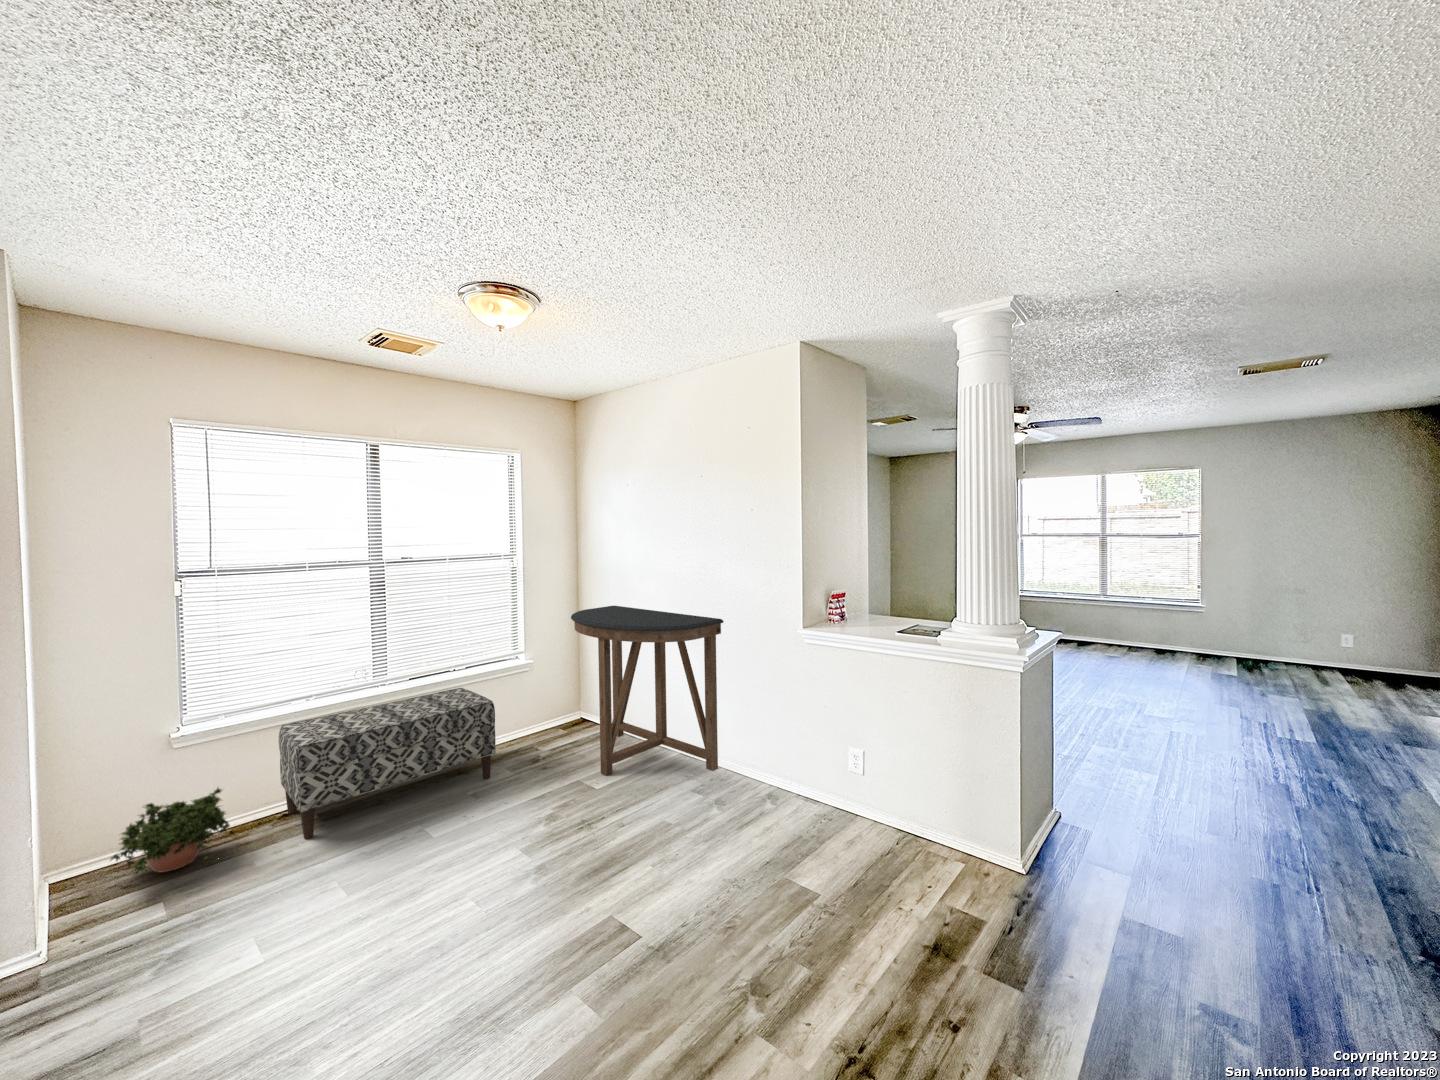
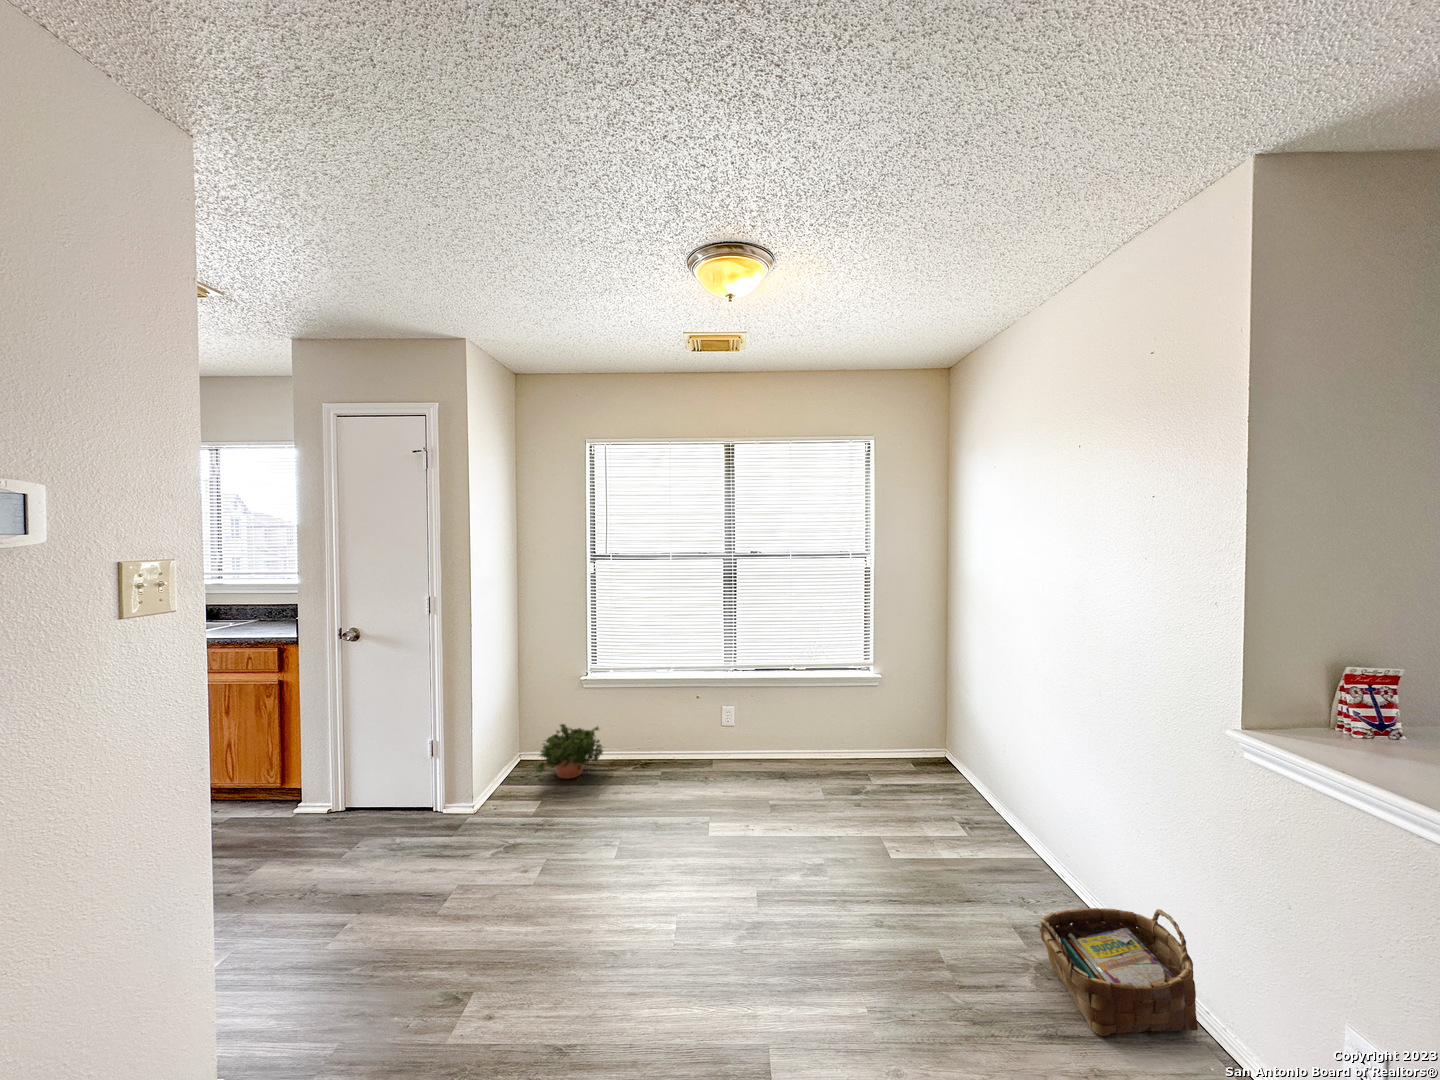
console table: present [571,606,724,776] -> none [894,626,1098,911]
bench: present [278,688,496,838] -> none [633,688,807,793]
woven basket: none [717,741,789,814] -> present [1039,908,1198,1036]

